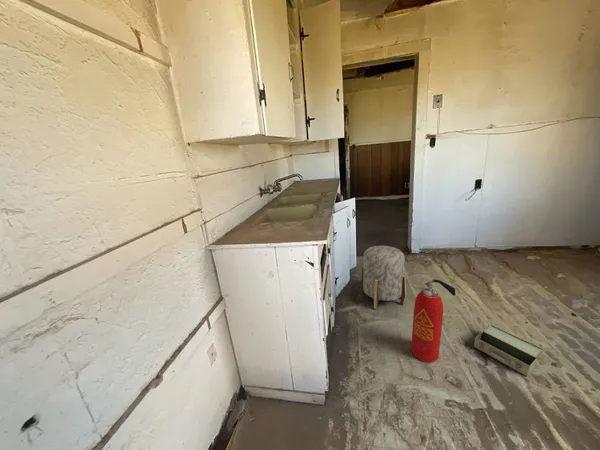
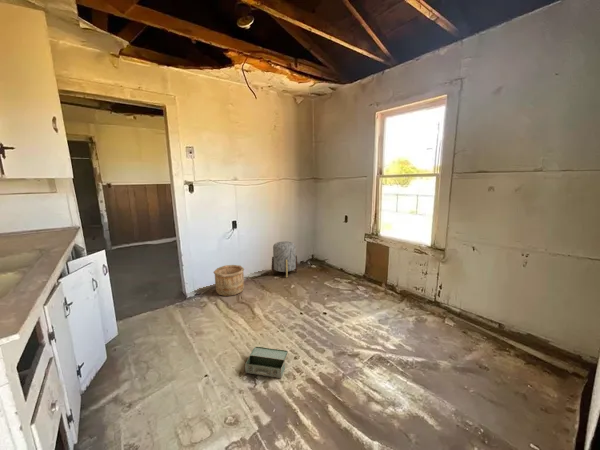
wooden bucket: none [443,230,483,263] -> present [214,265,244,296]
stool: present [361,246,406,310] -> present [272,241,298,278]
fire extinguisher: present [411,279,455,362] -> none [182,327,222,413]

